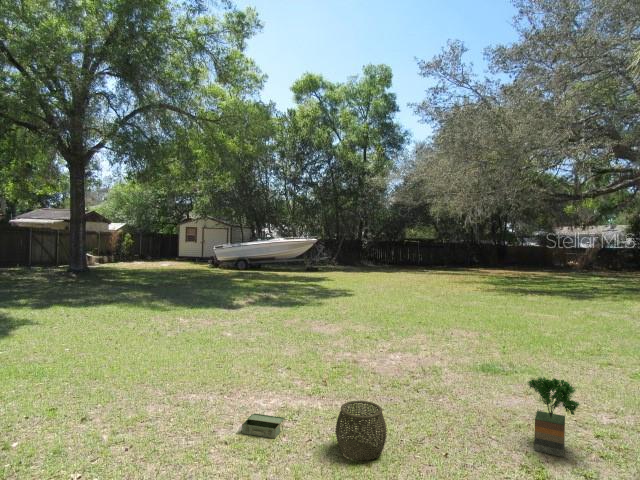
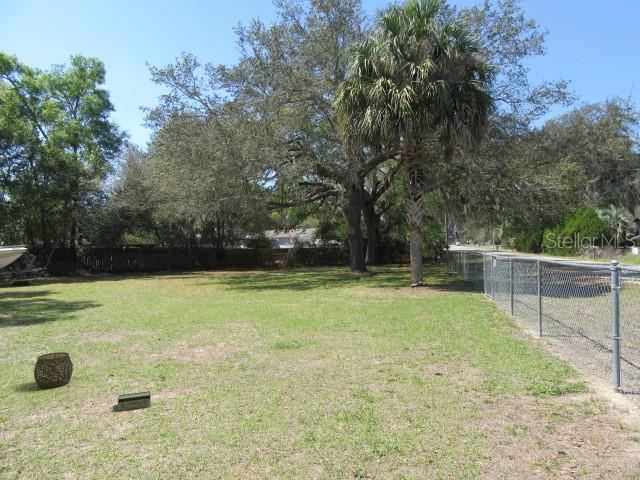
potted tree: present [528,377,580,457] -> none [316,323,347,370]
woven basket: present [335,401,387,461] -> present [34,352,73,388]

